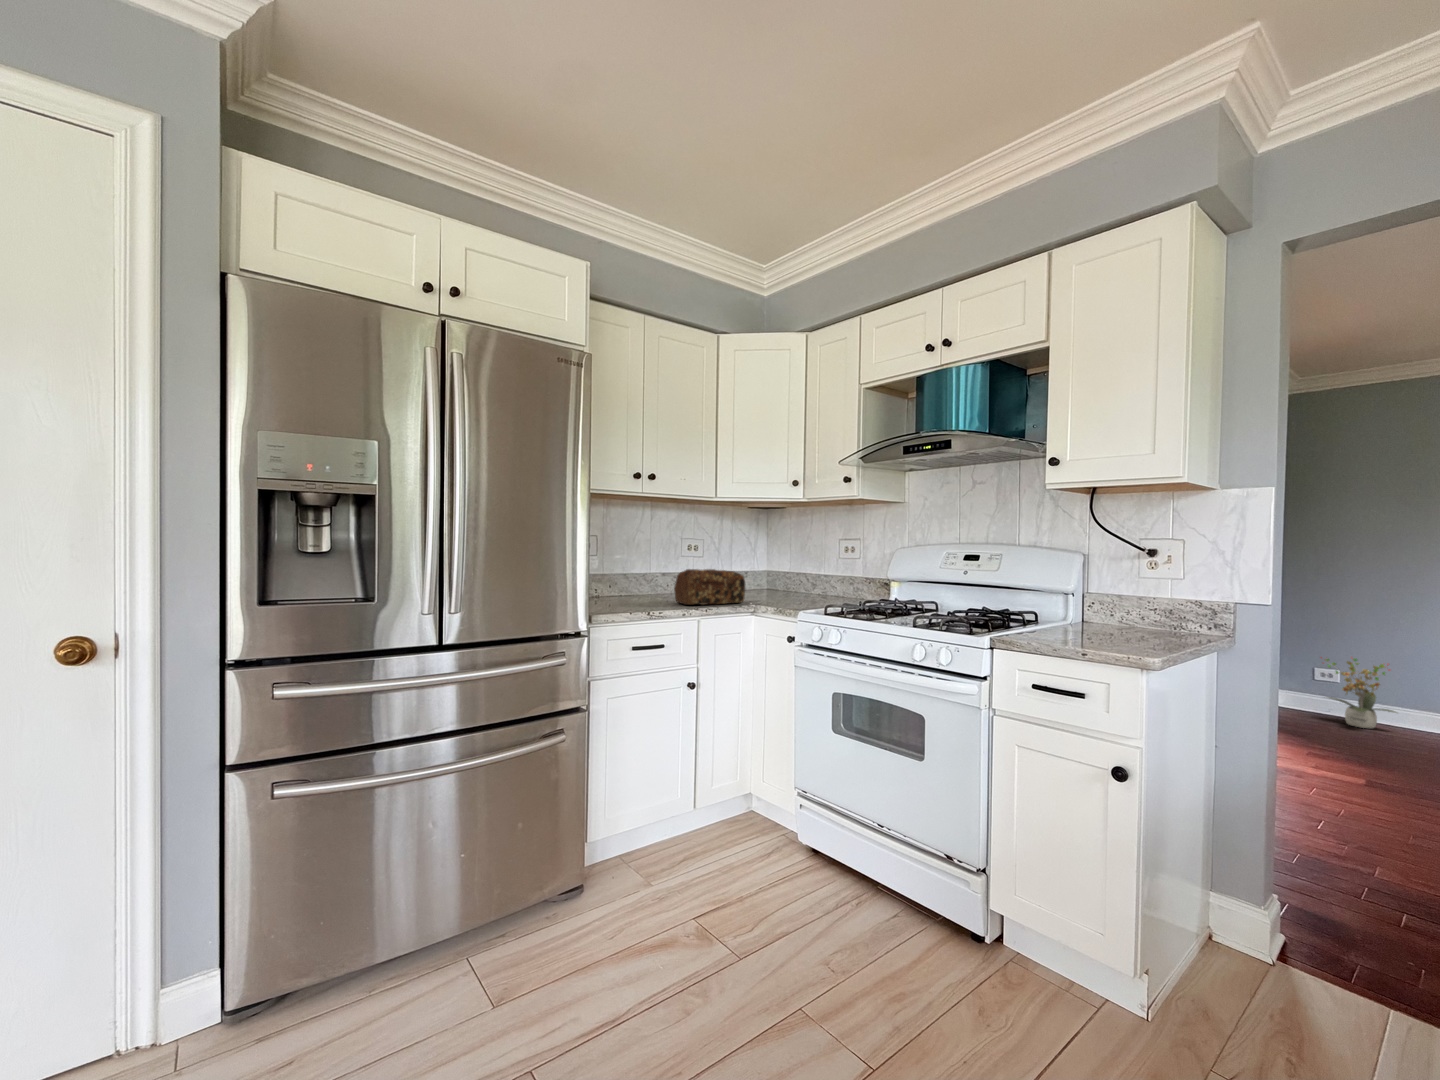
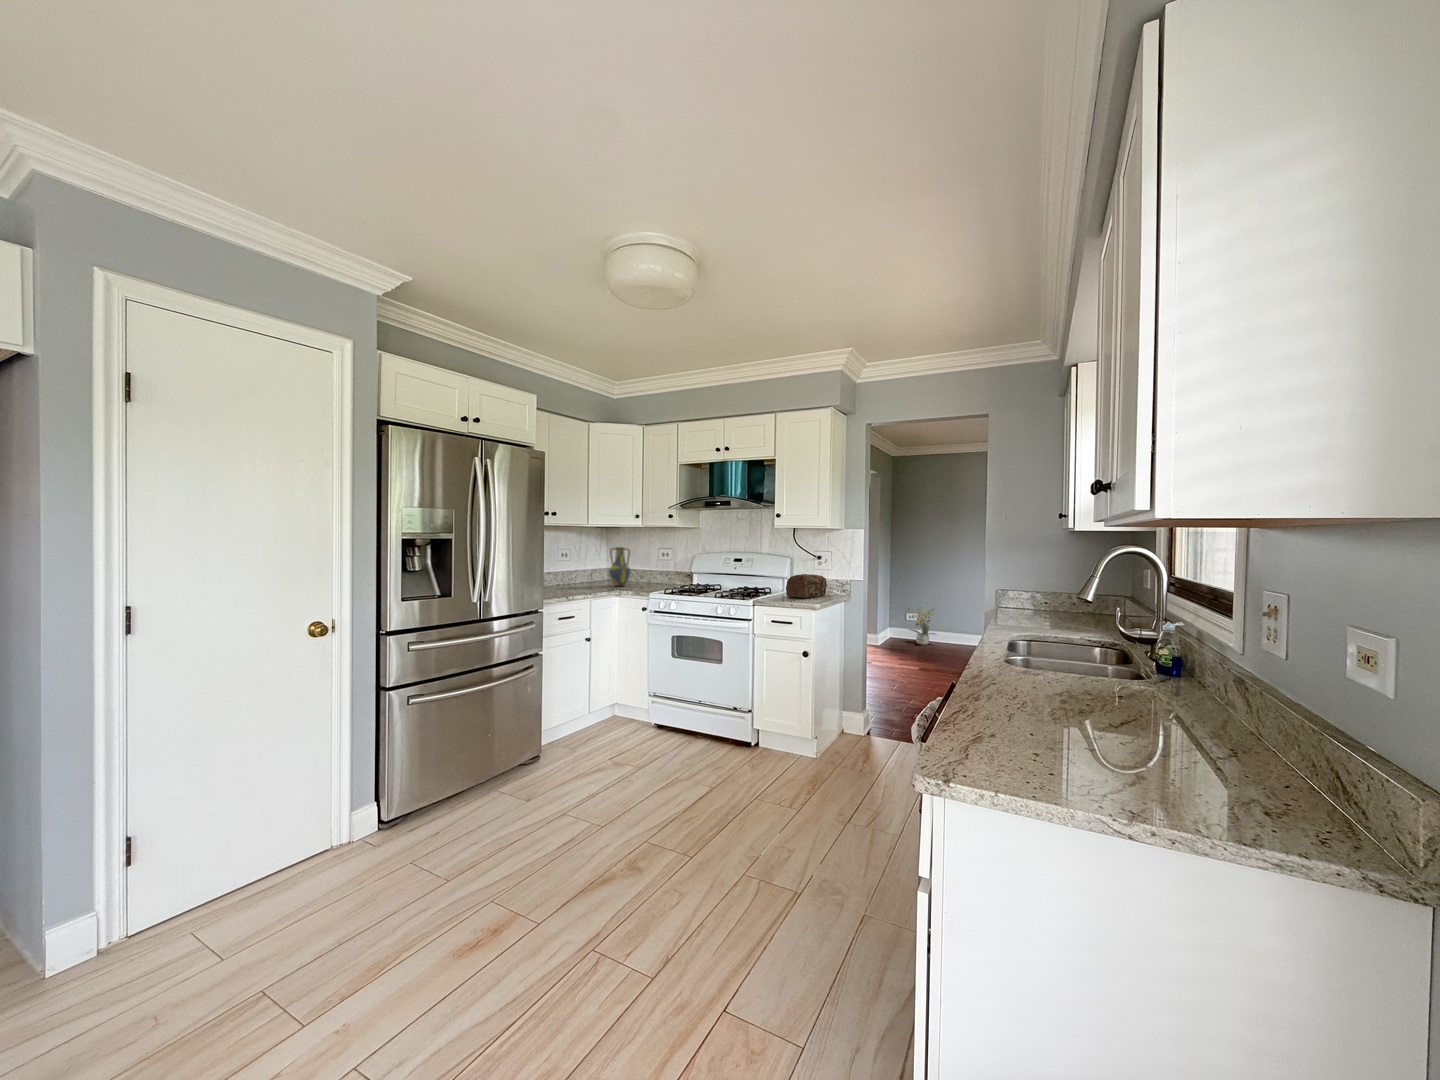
vase: none [754,534,787,596] -> present [609,547,630,586]
bread loaf: present [674,569,745,605] -> present [786,574,827,598]

